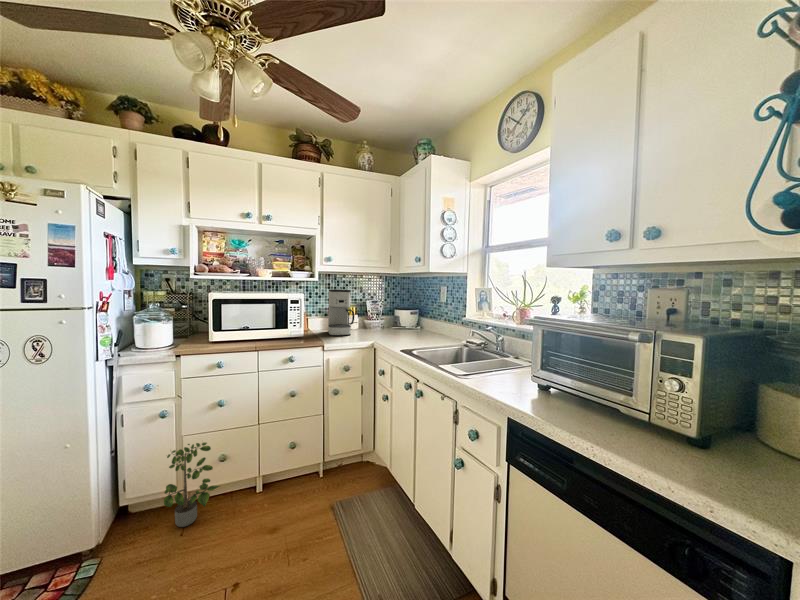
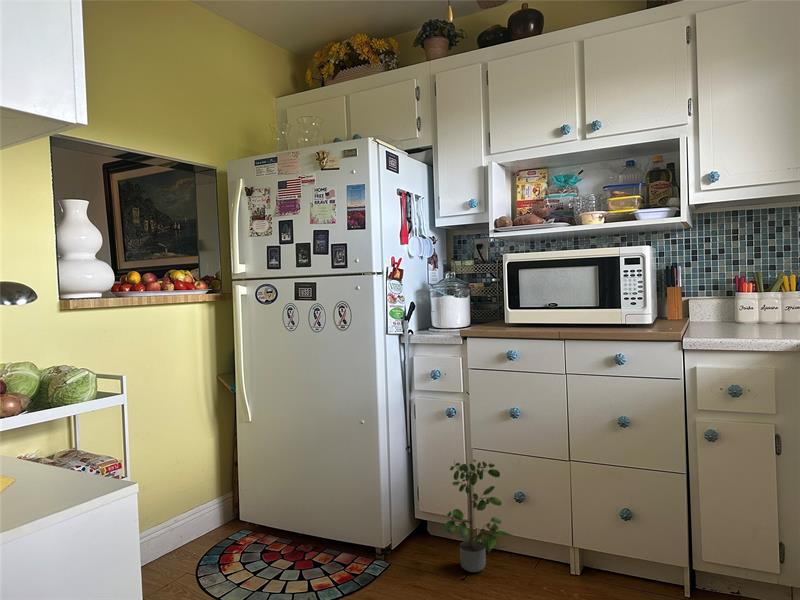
coffee maker: present [328,289,354,336] -> none [719,235,780,330]

